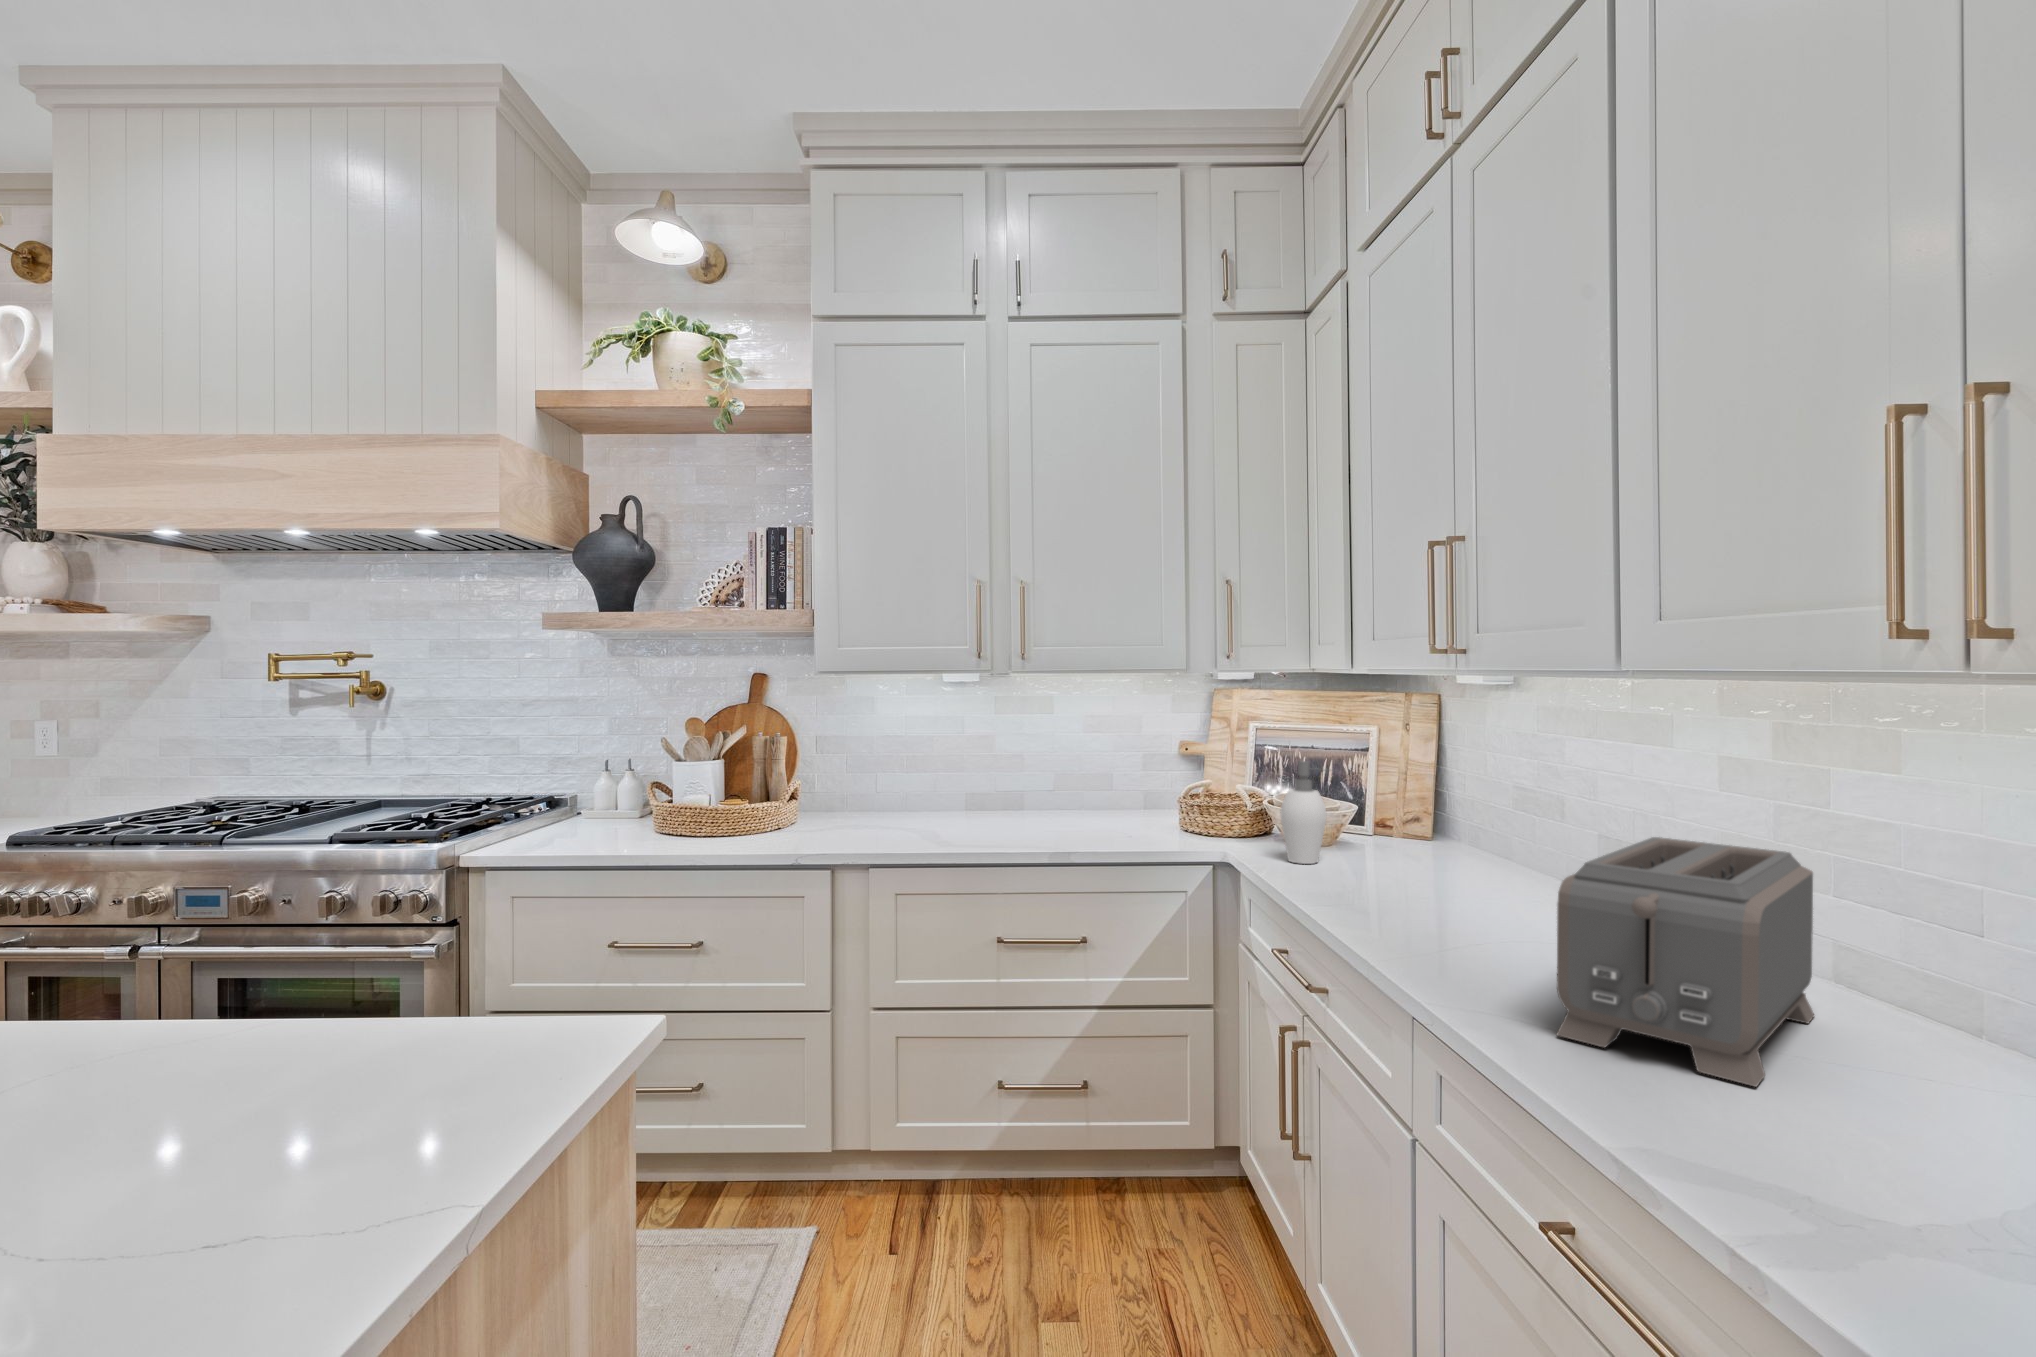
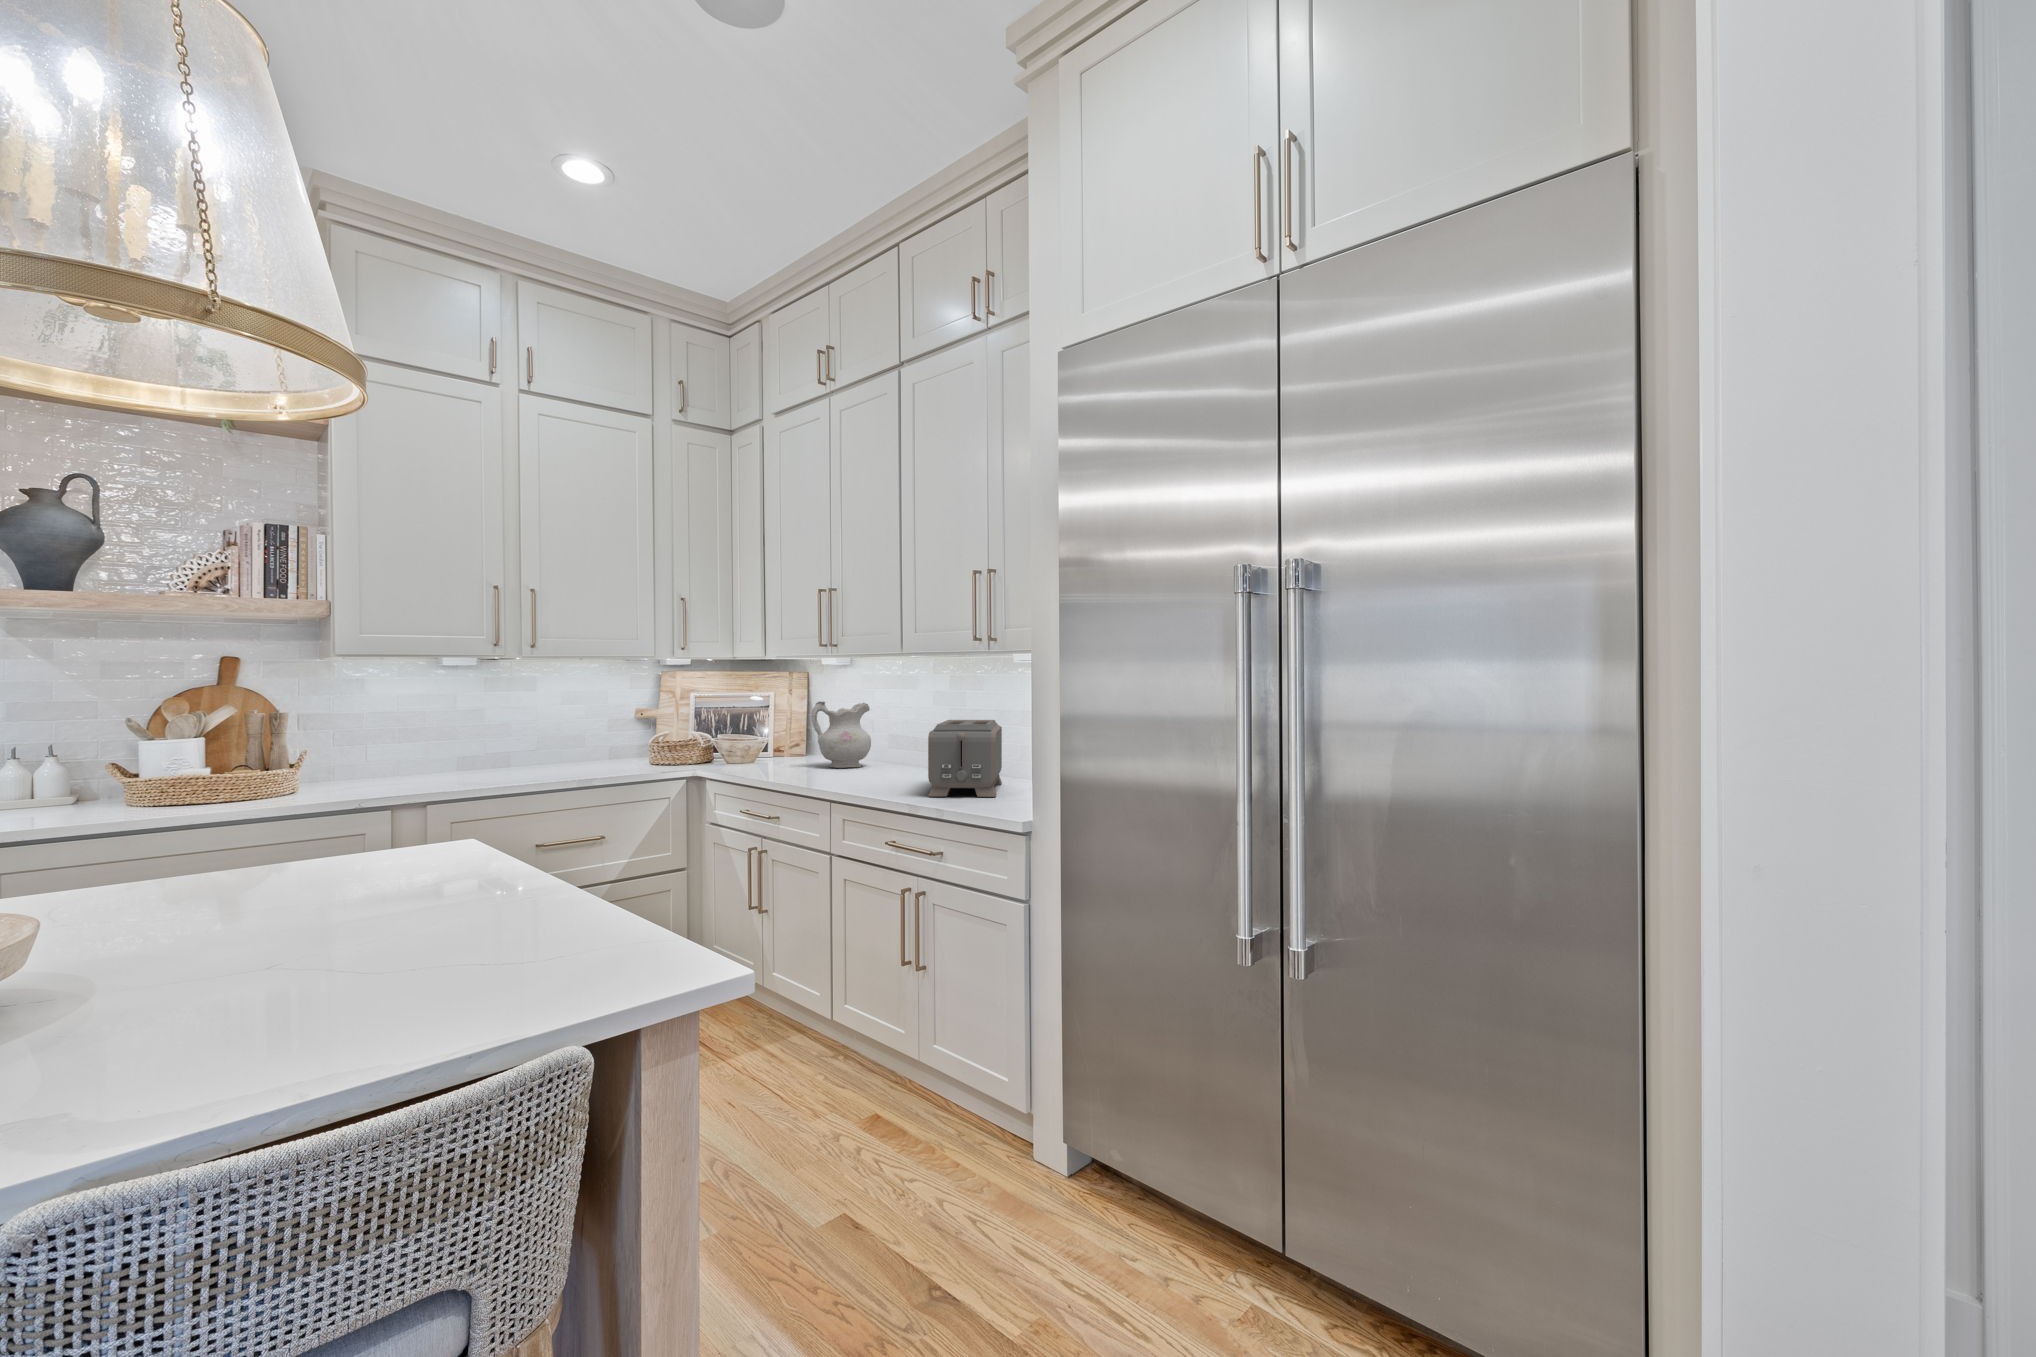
ceramic pitcher: none [1405,755,1523,886] -> present [811,701,871,768]
soap dispenser: present [1280,761,1326,864] -> none [737,709,773,770]

